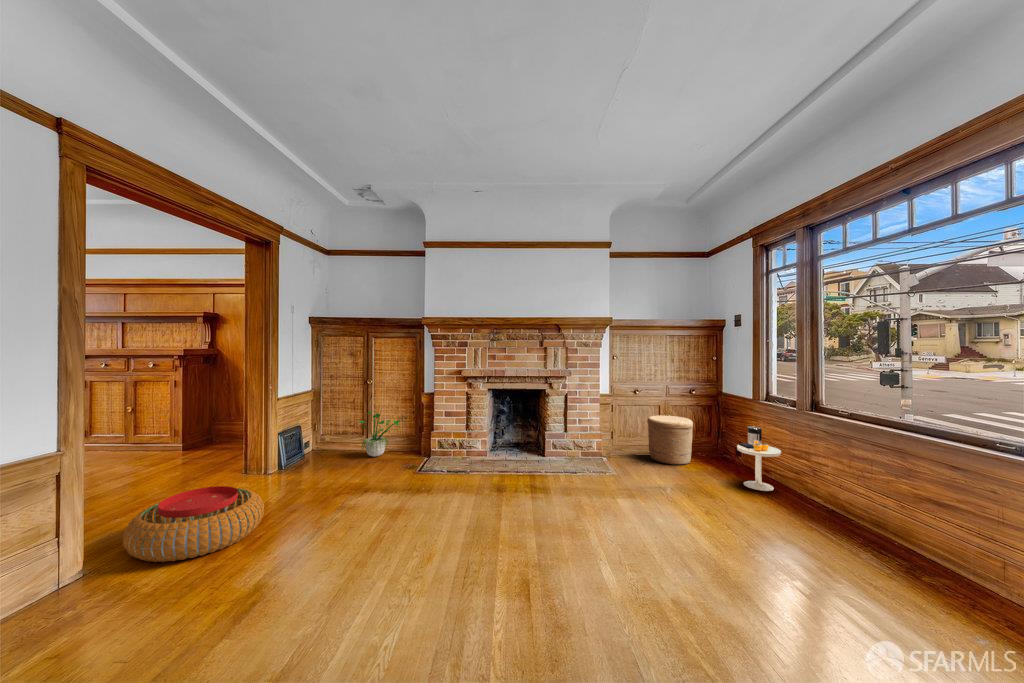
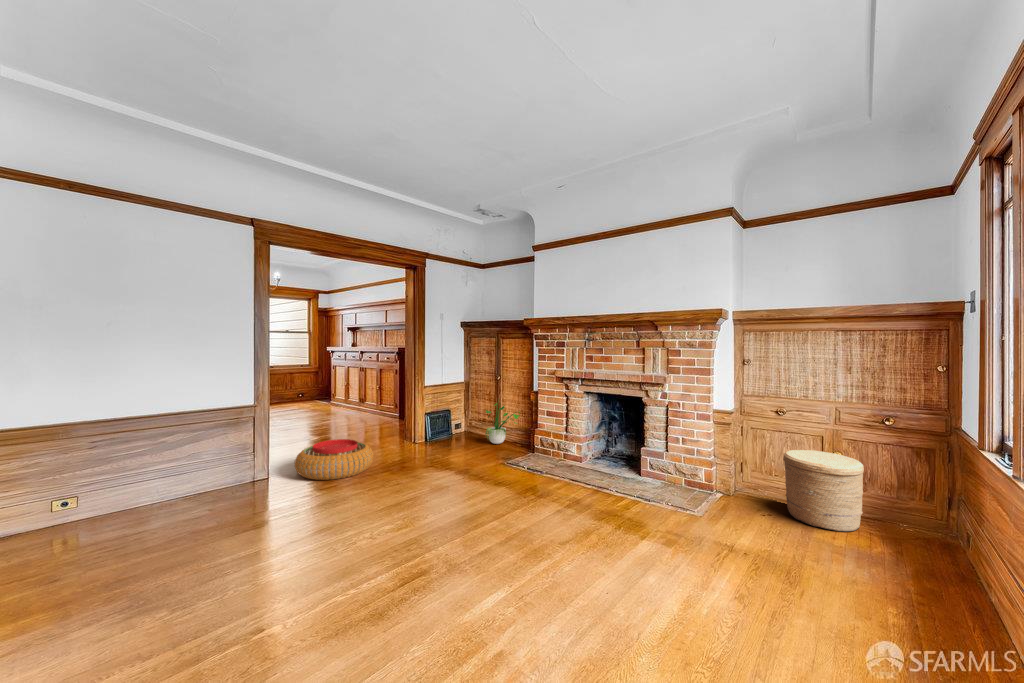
side table: present [737,426,781,491] -> none [890,489,987,614]

